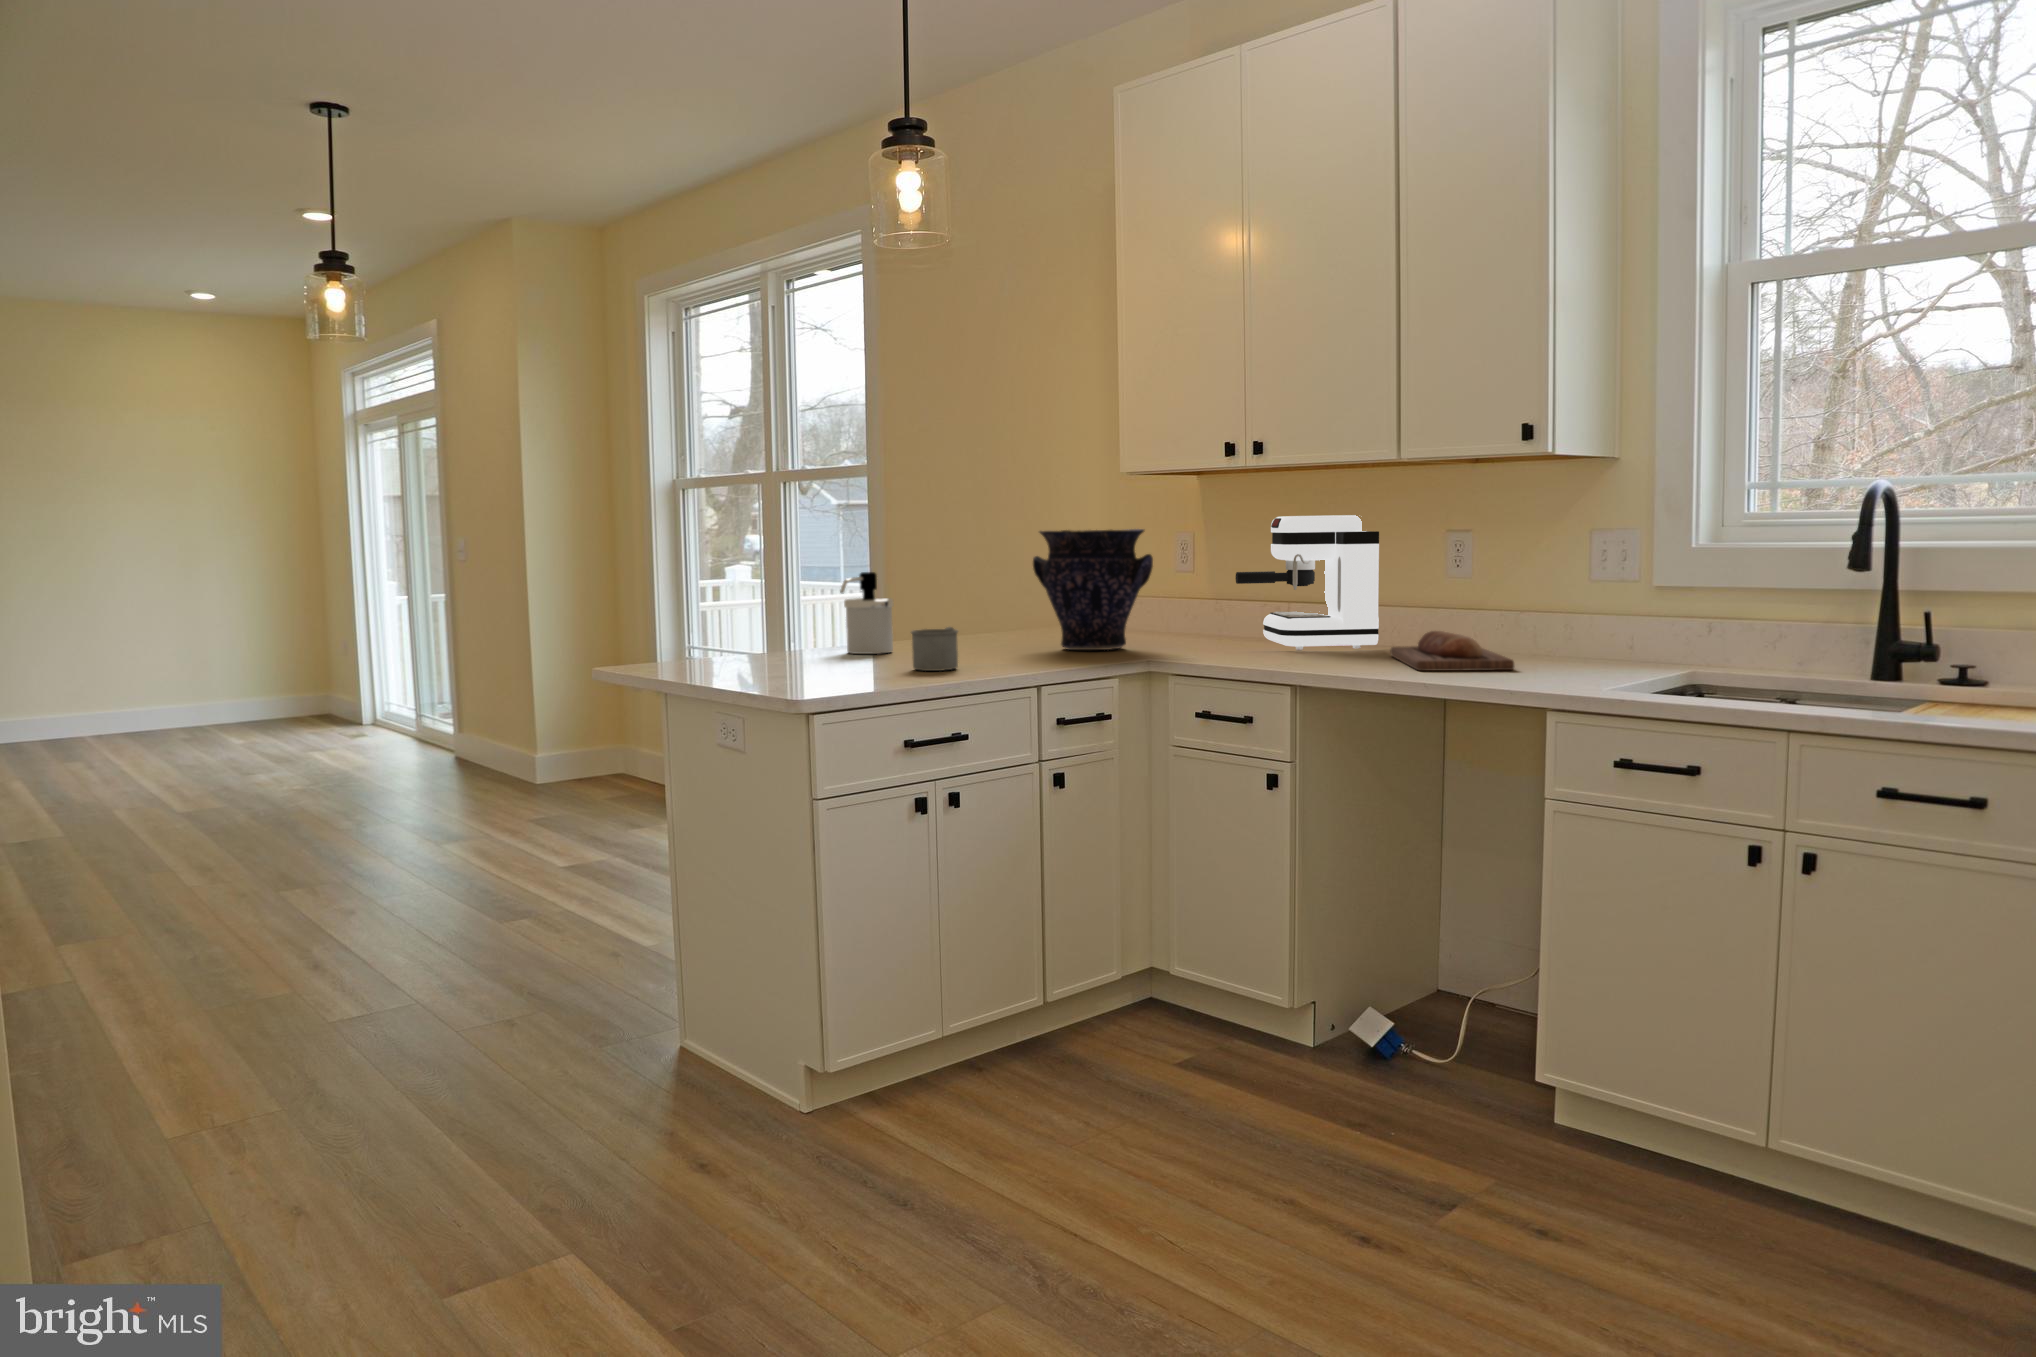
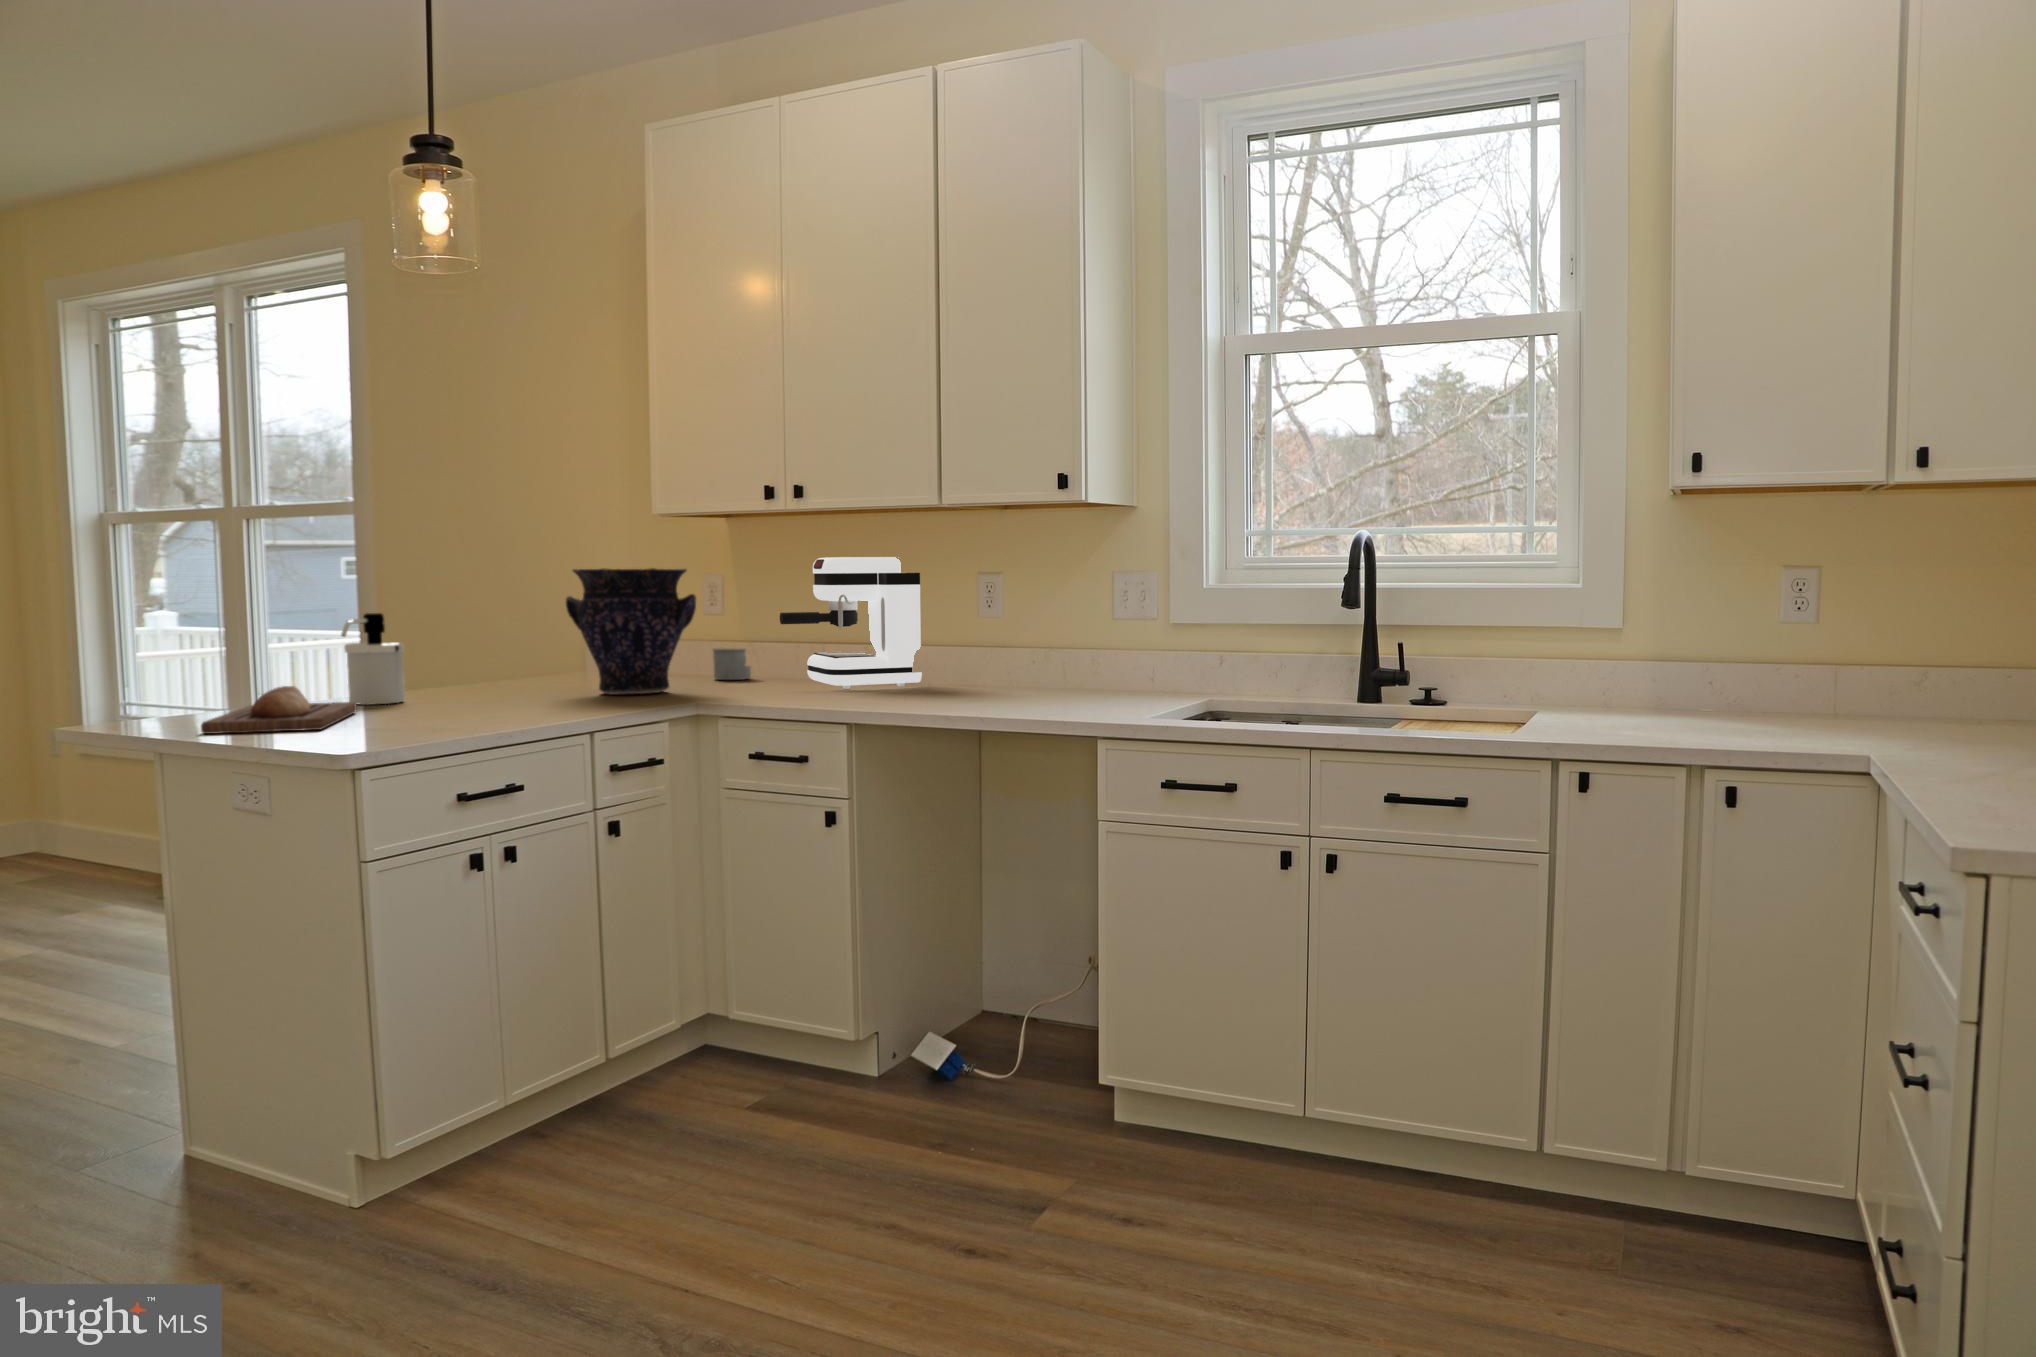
mug: present [911,627,958,671] -> present [713,648,751,680]
bread loaf: present [1390,631,1514,671] -> present [201,686,357,734]

